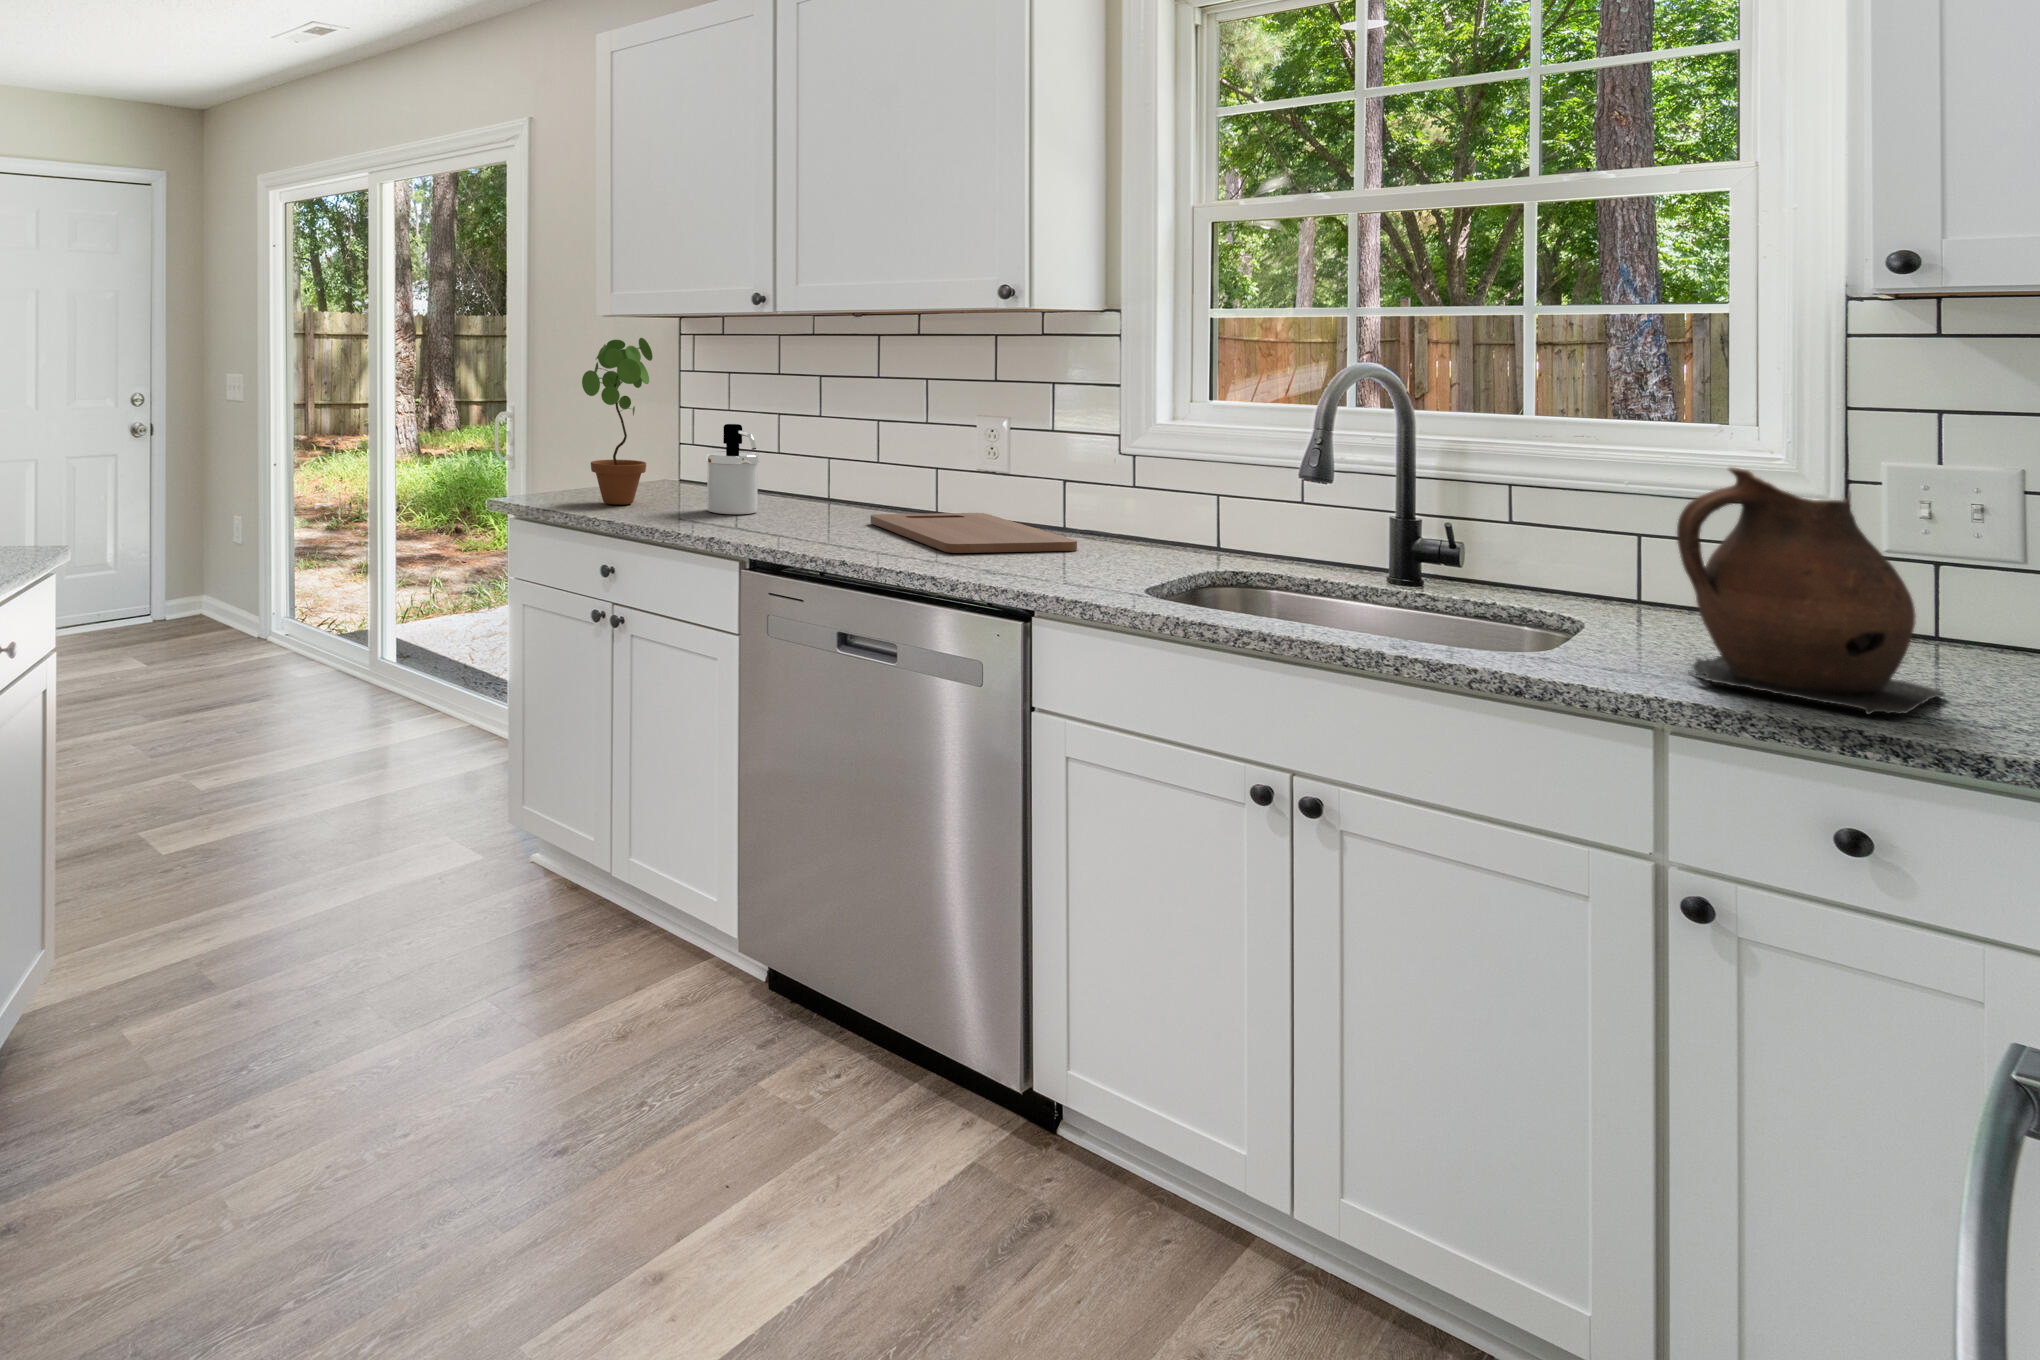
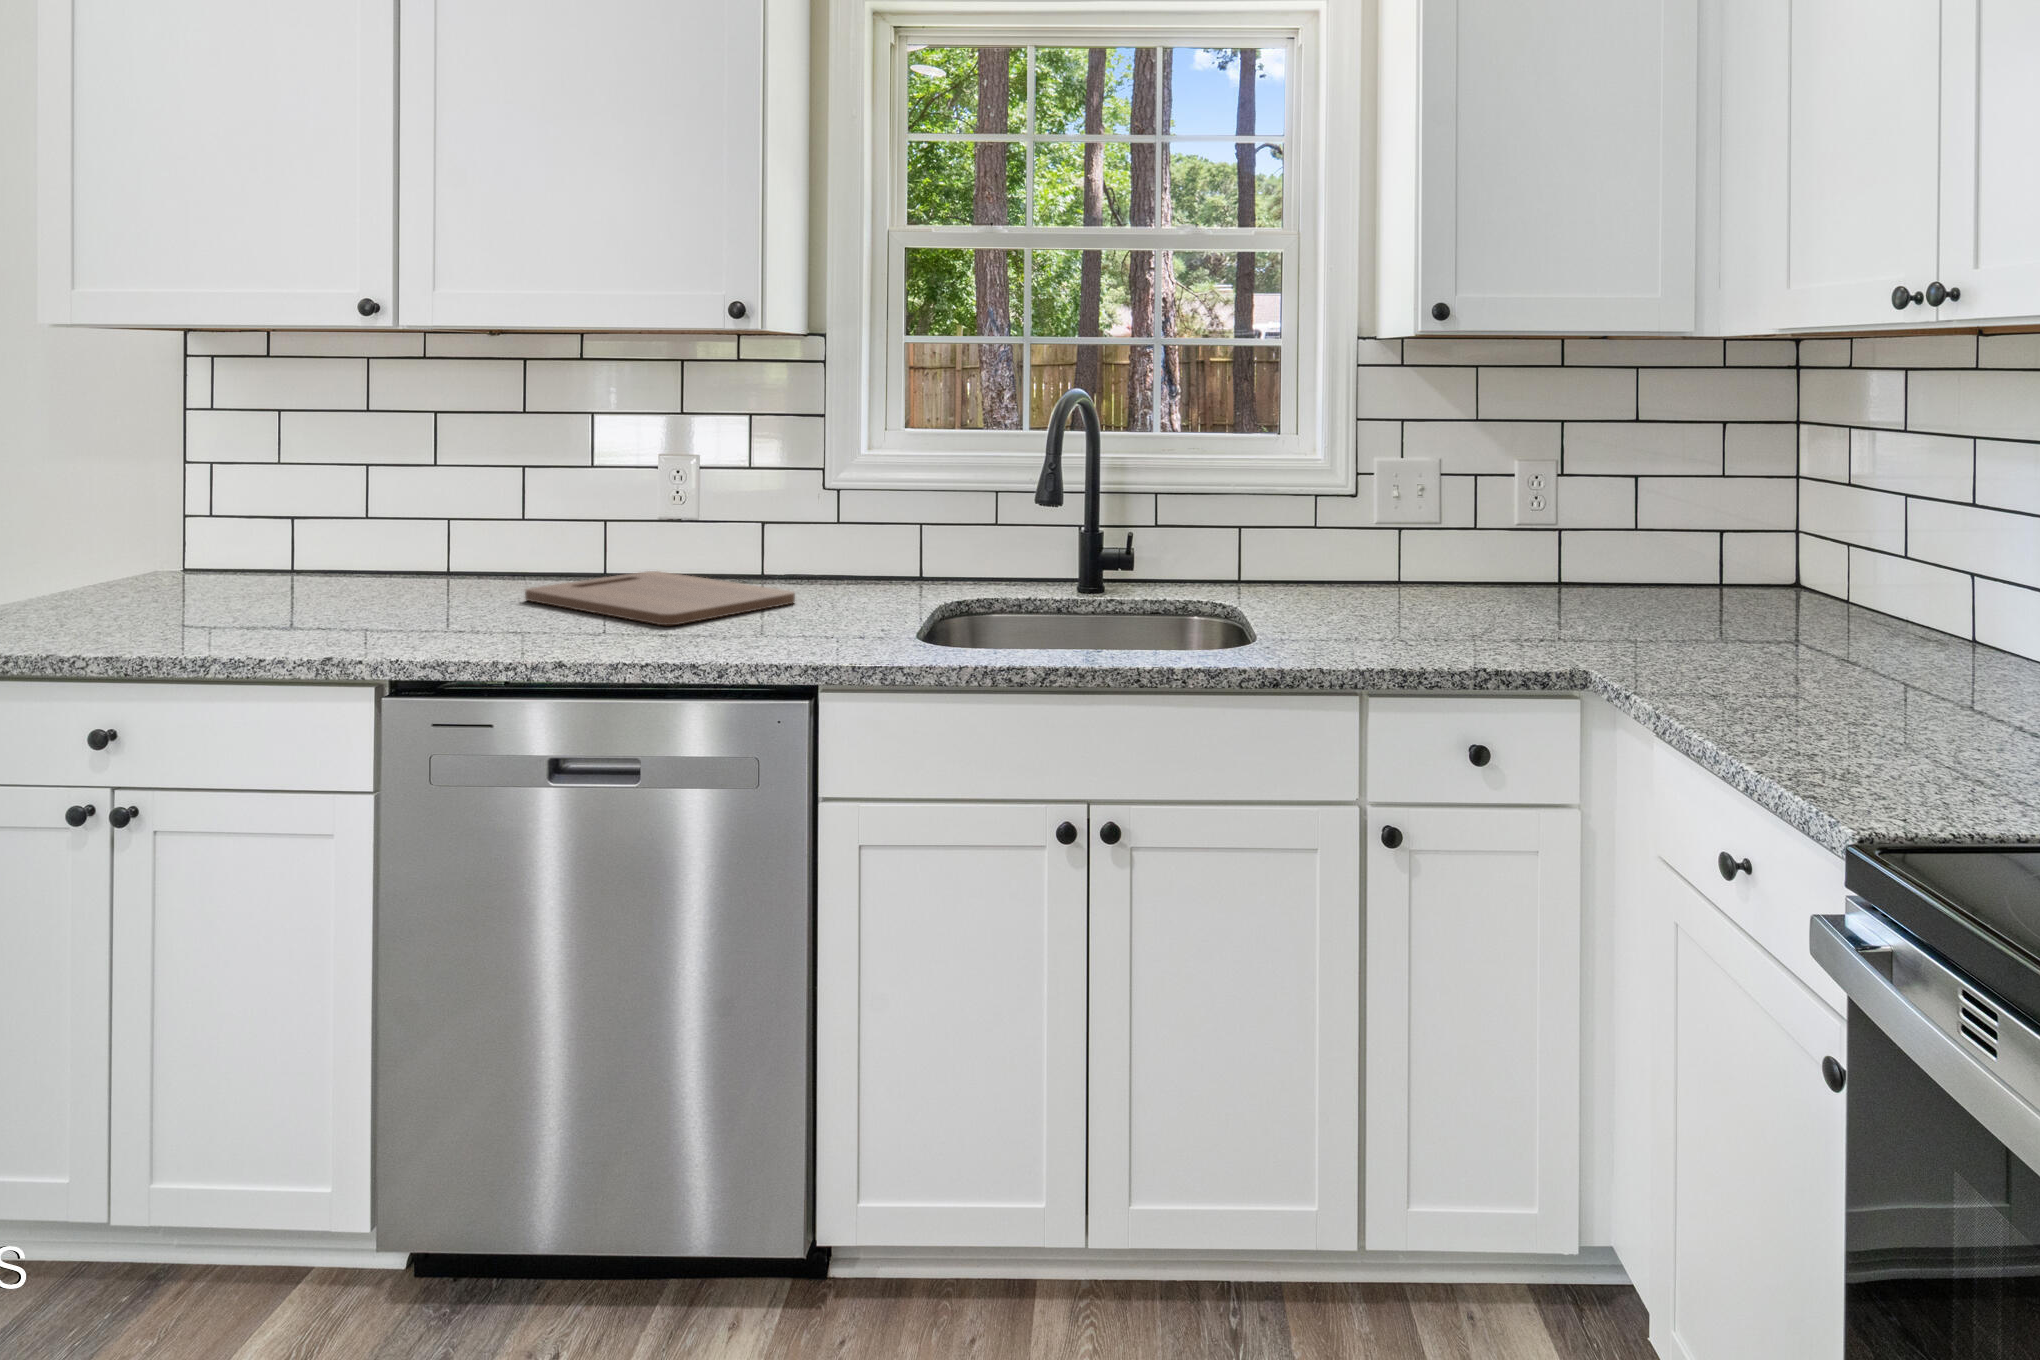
potted plant: present [582,338,653,505] -> none [30,357,158,621]
soap dispenser: present [706,424,760,514] -> none [264,482,359,613]
ceramic pitcher: present [1677,467,1944,715] -> none [1349,469,1495,657]

